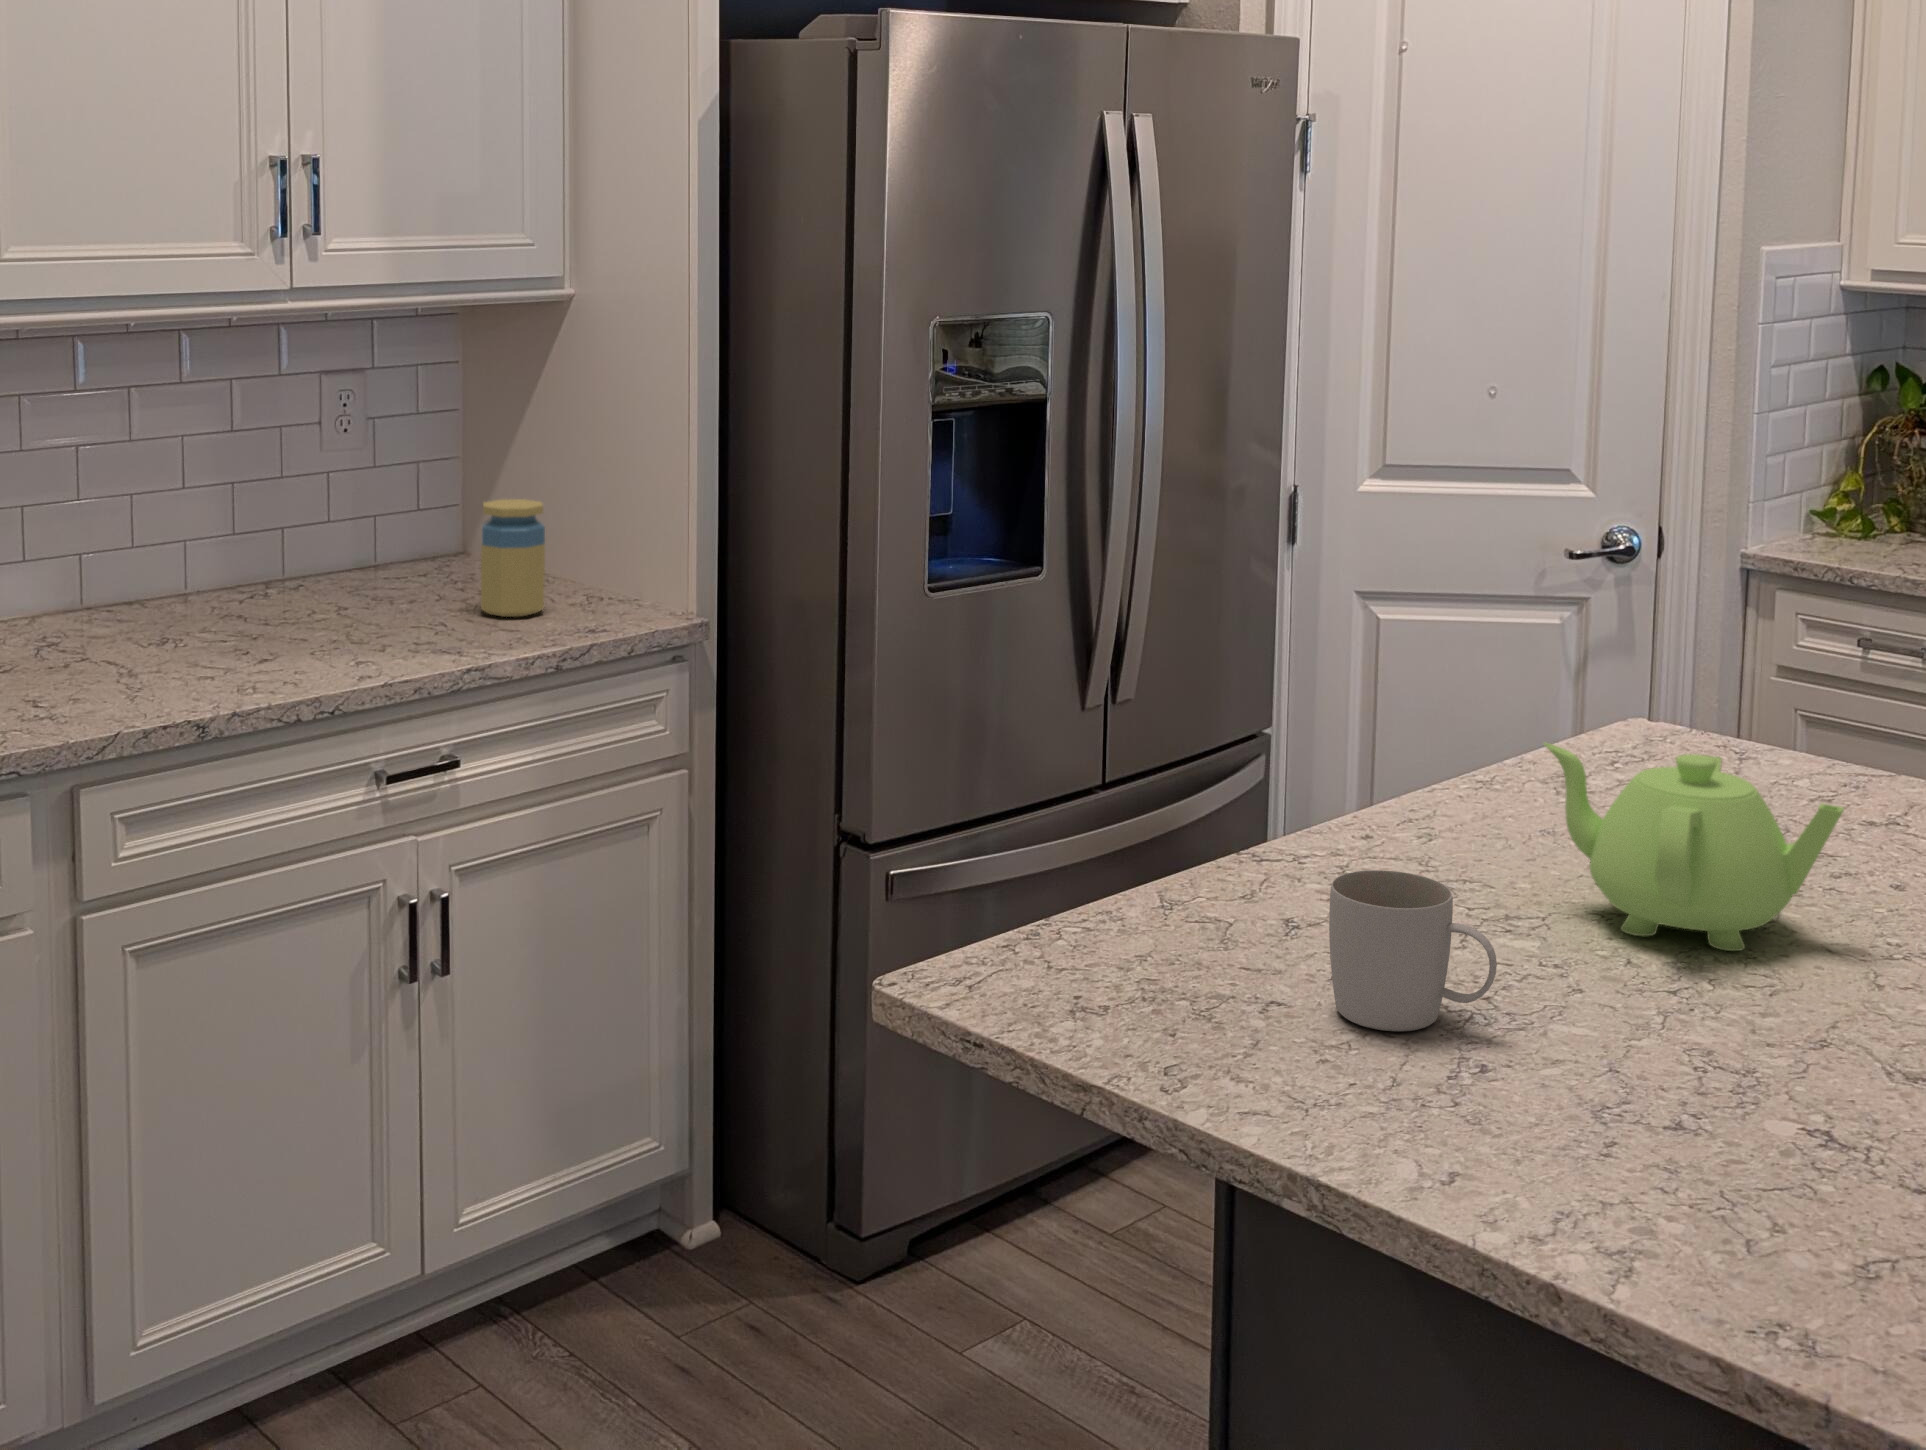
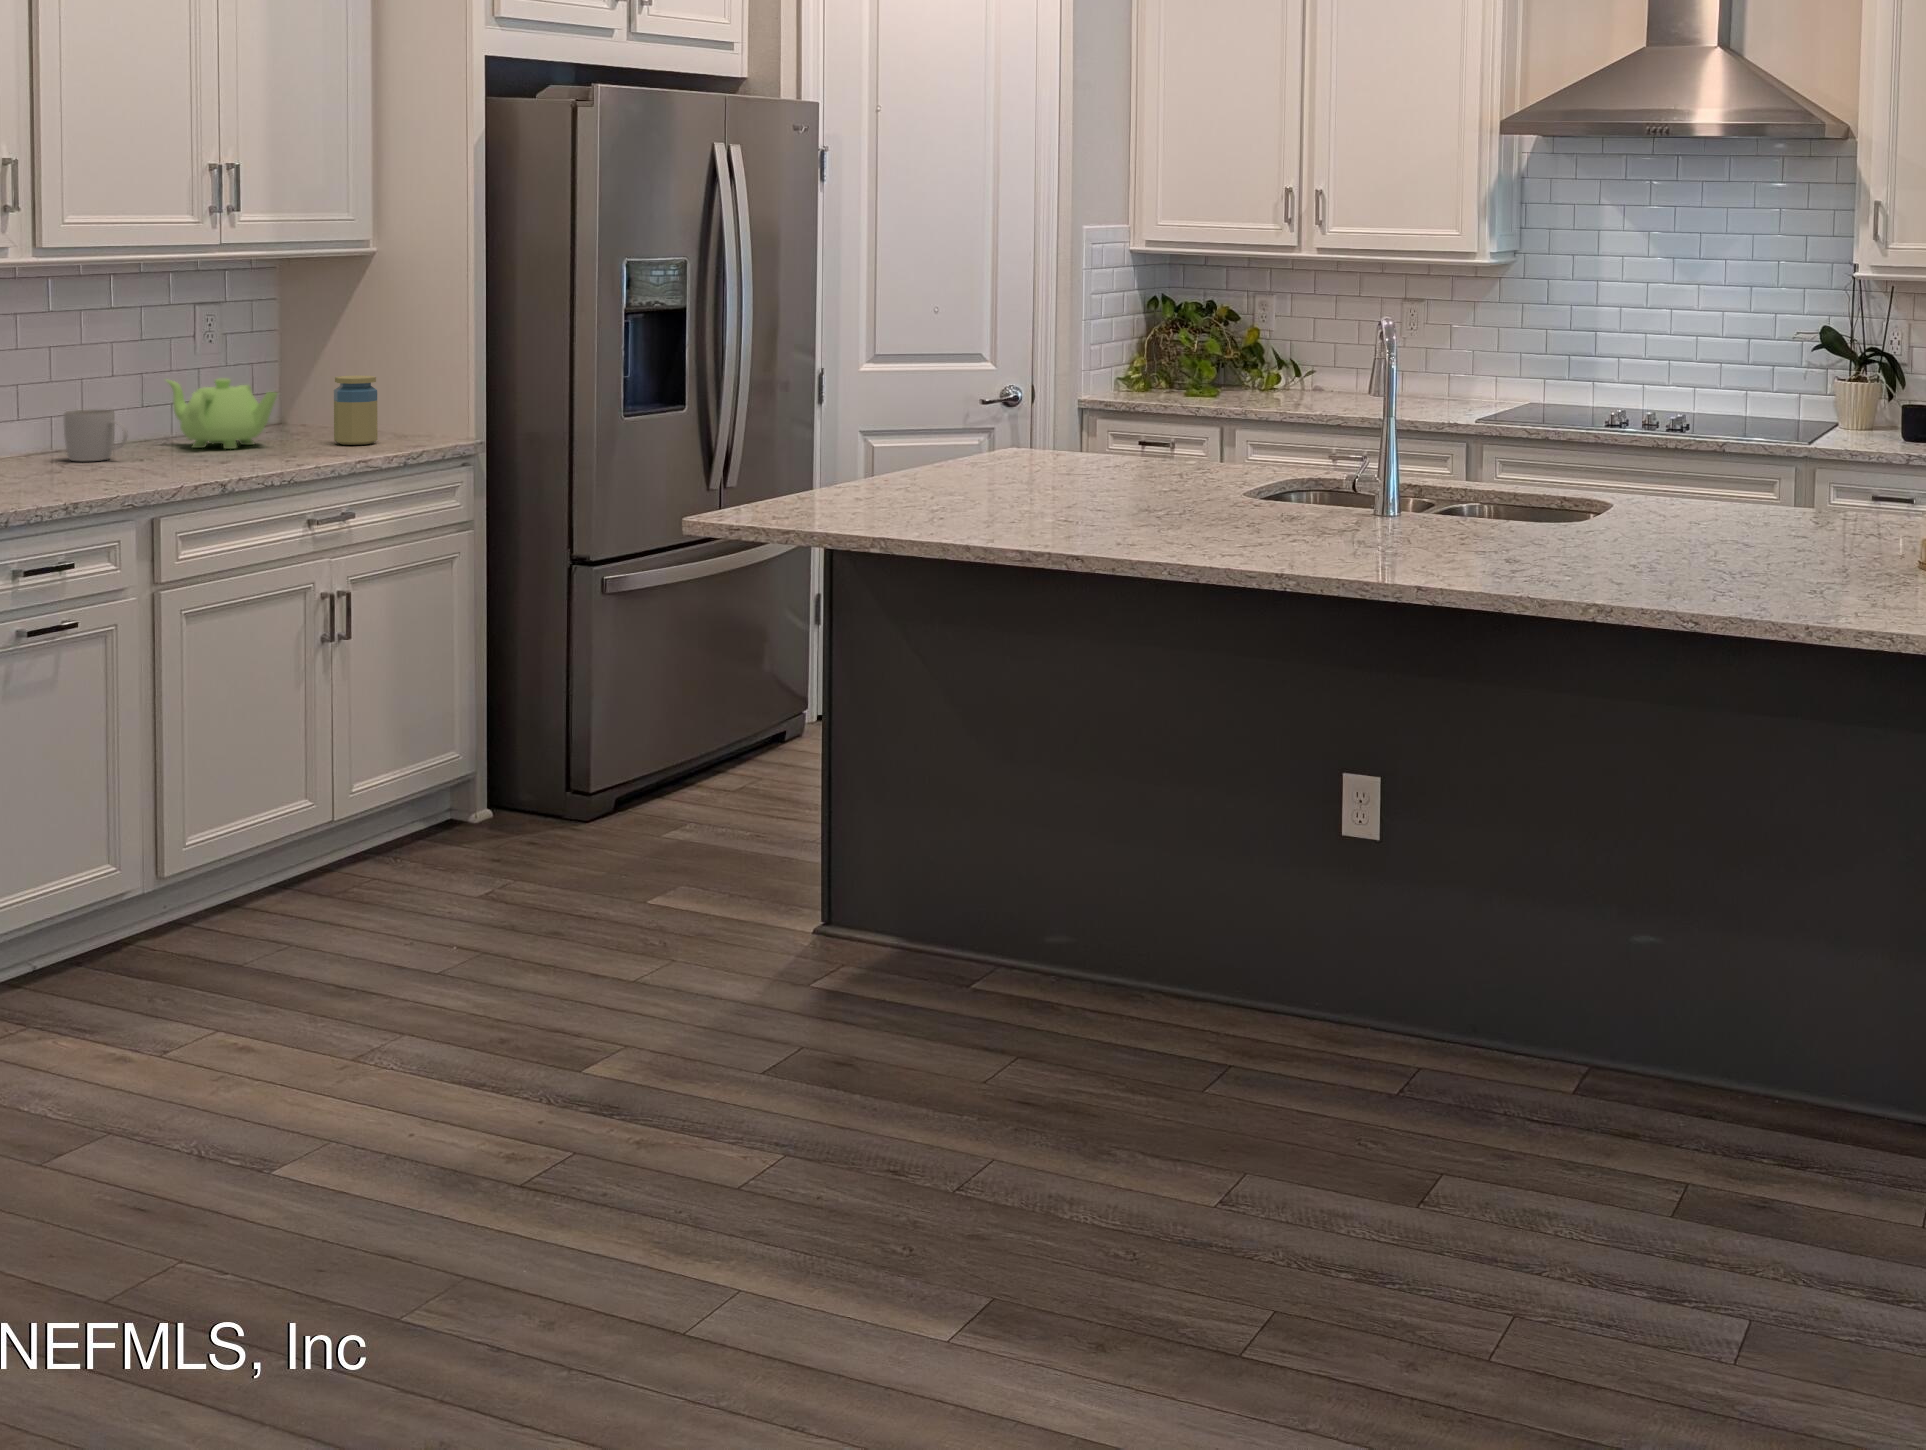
teapot: present [1544,742,1844,951] -> present [166,378,277,449]
mug: present [1329,870,1497,1031] -> present [64,410,128,461]

